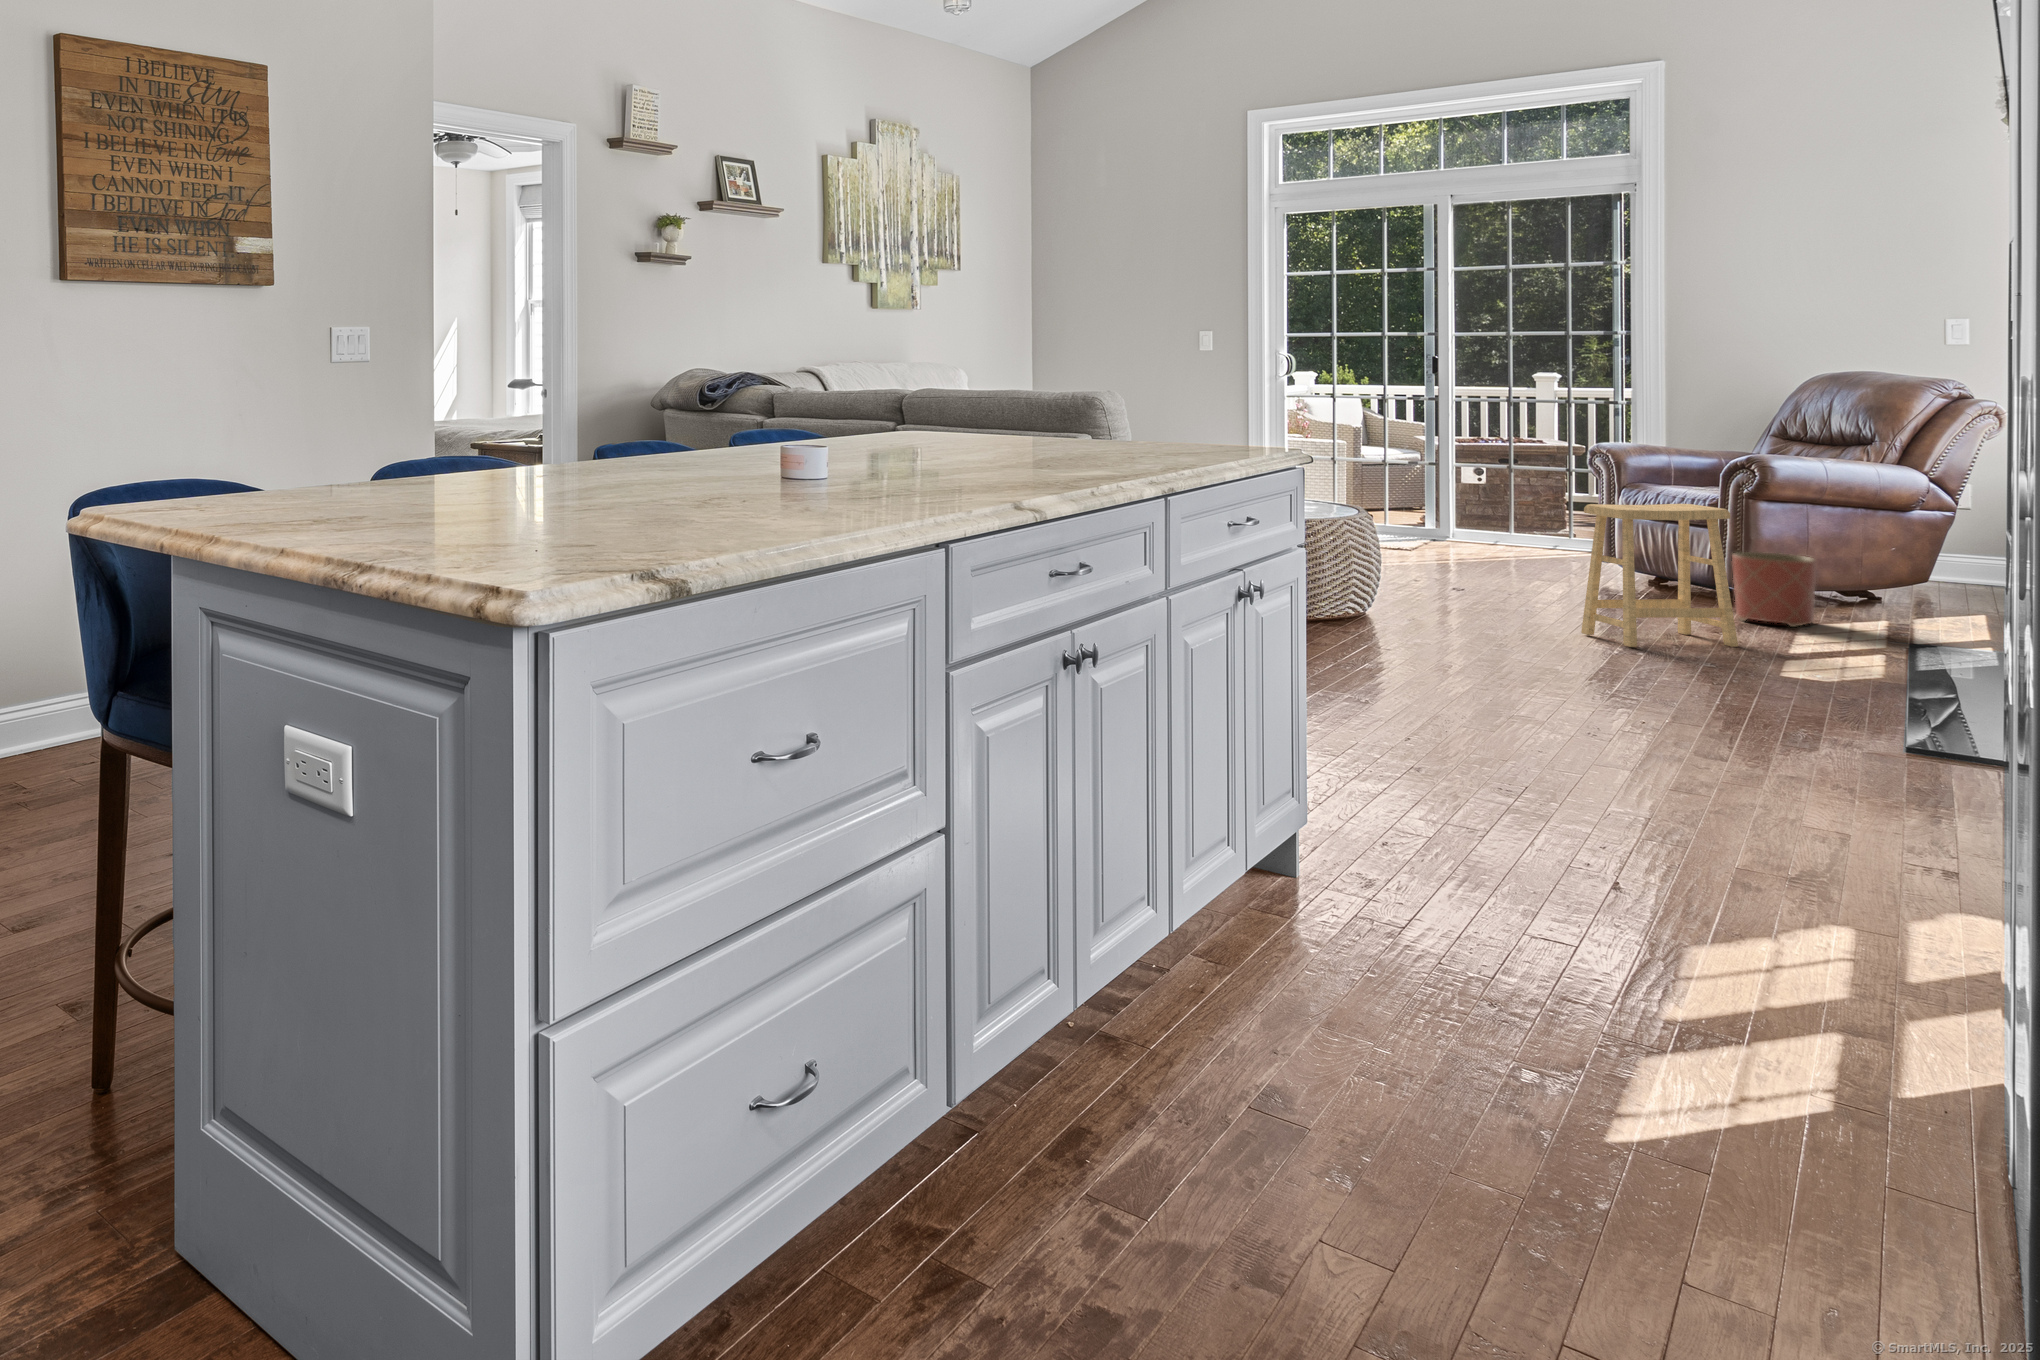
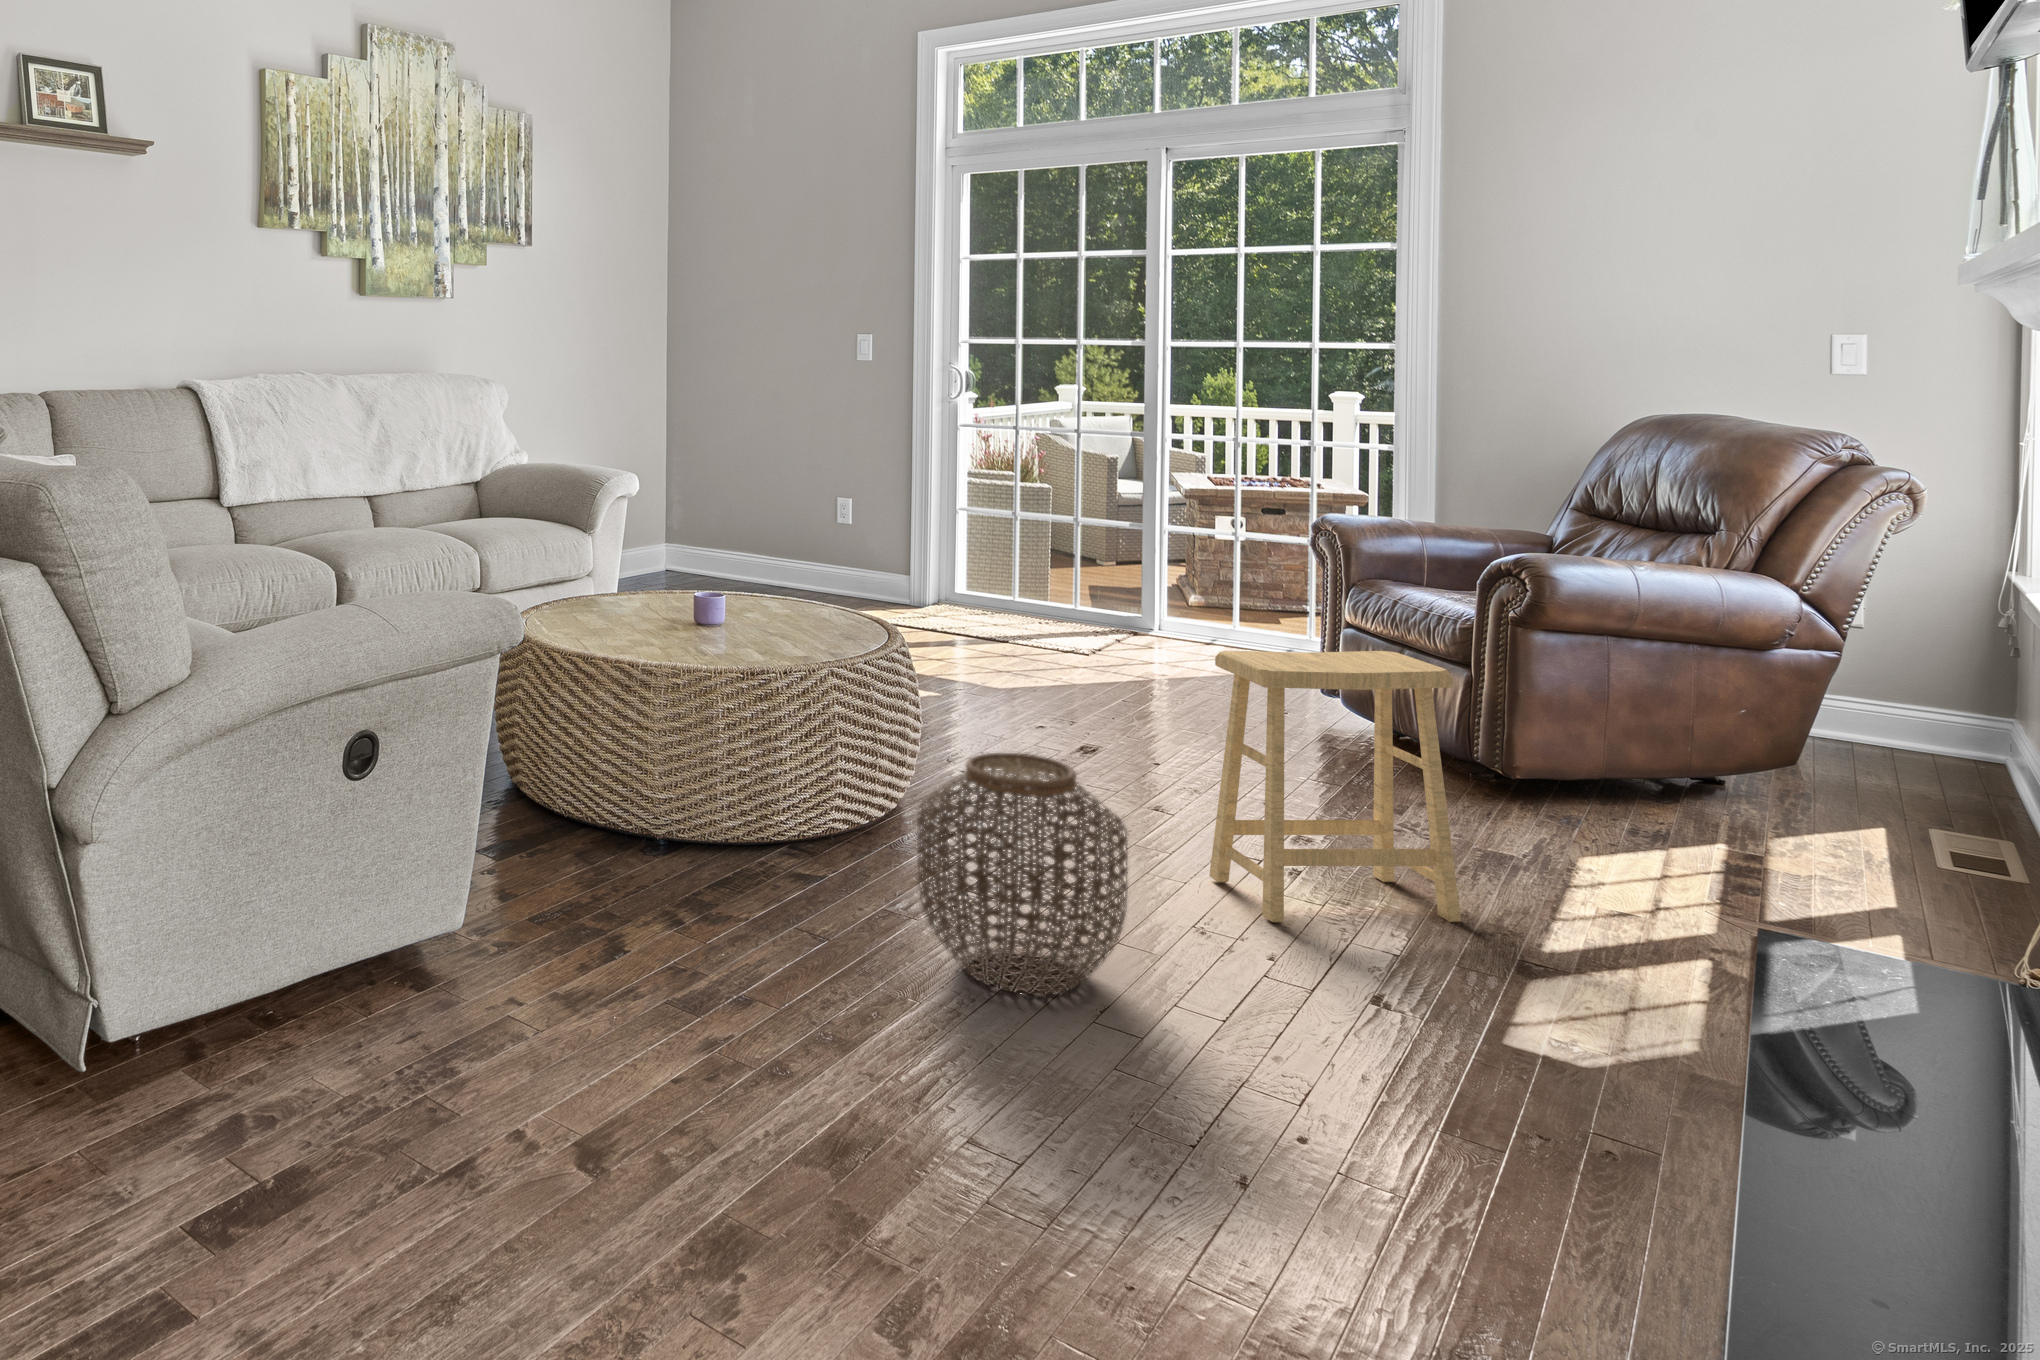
woven basket: none [1441,551,1569,669] -> present [917,753,1128,994]
planter: present [1732,552,1816,627] -> none [1480,721,1611,862]

